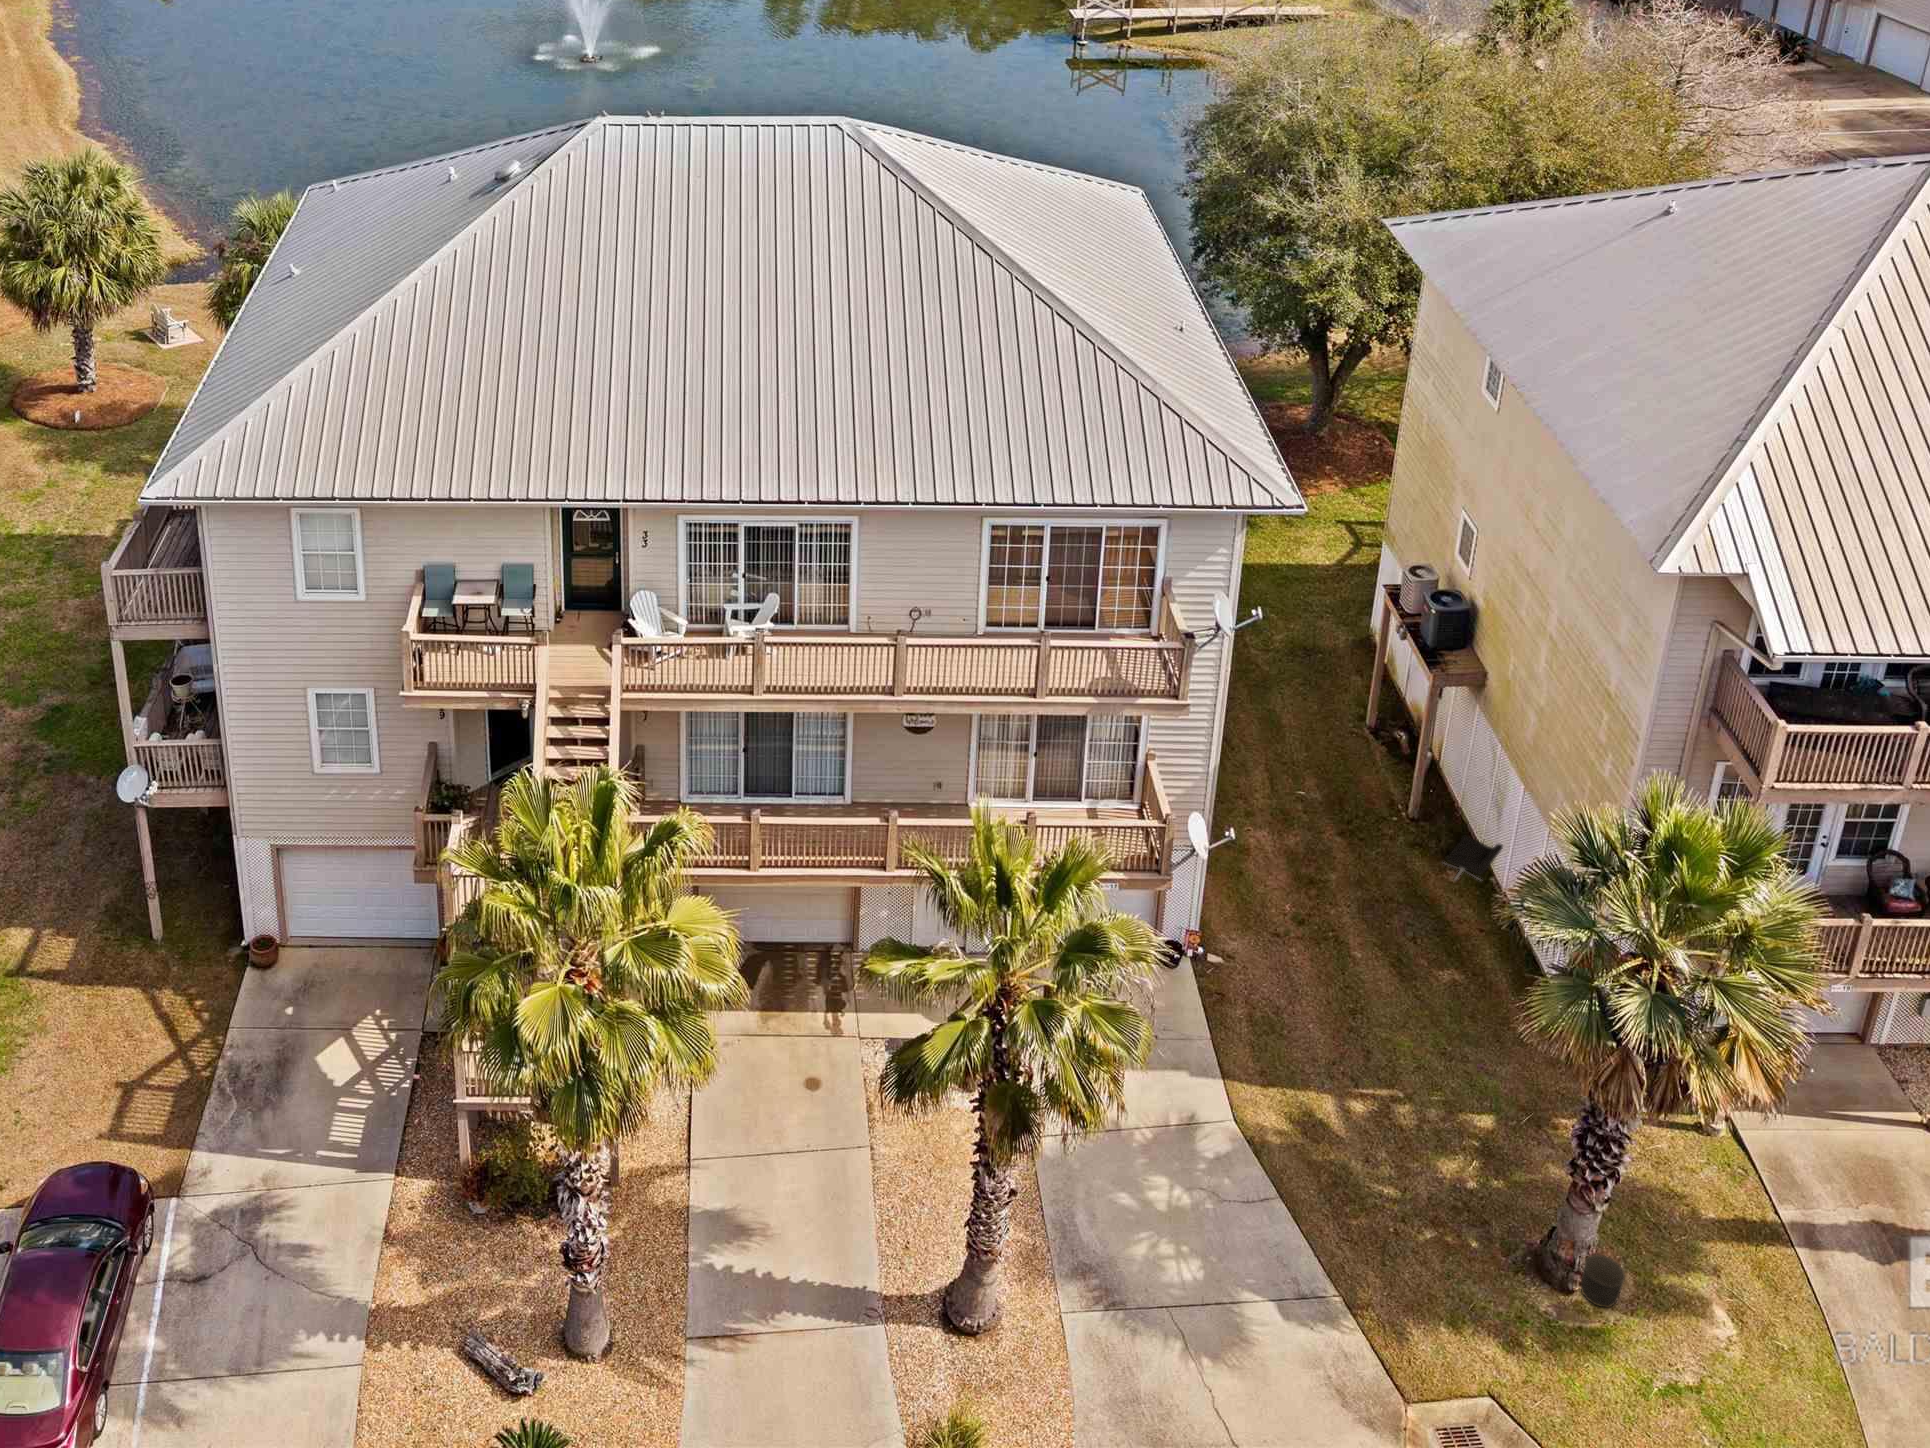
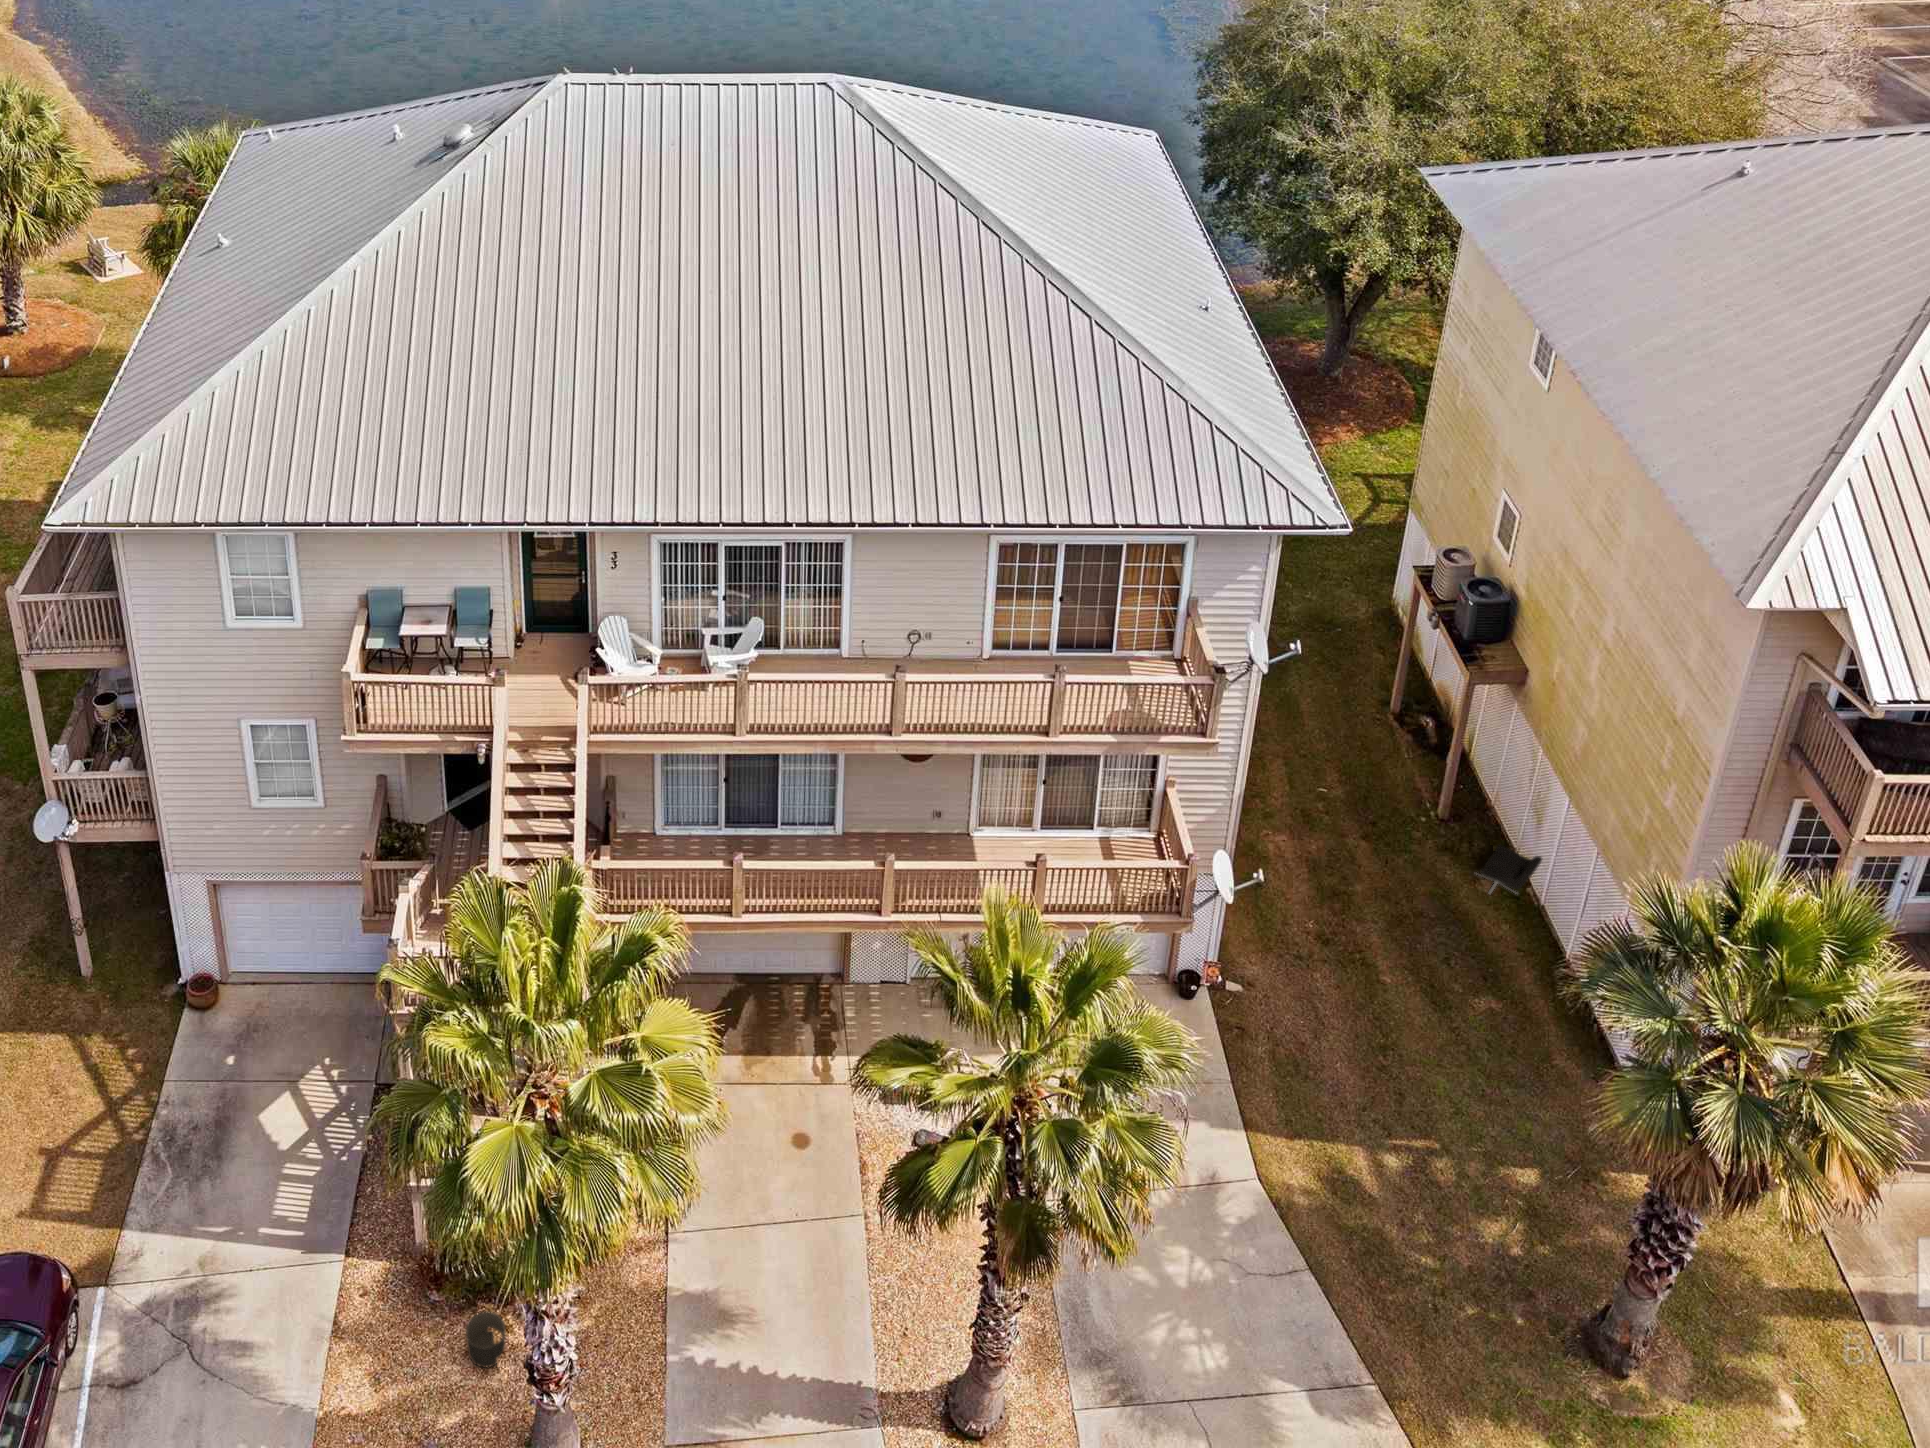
planter: present [1580,1254,1625,1307] -> present [465,1311,506,1368]

